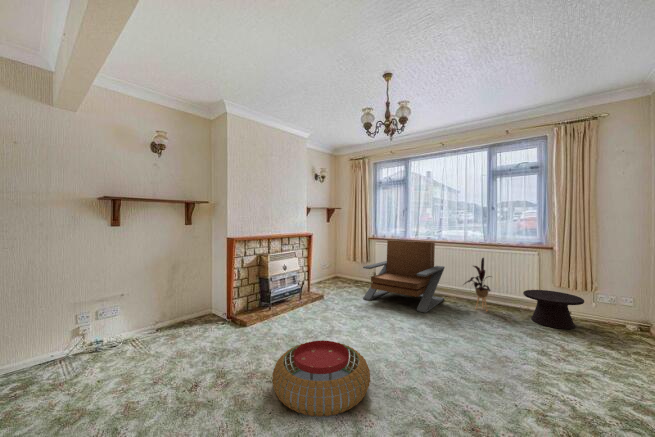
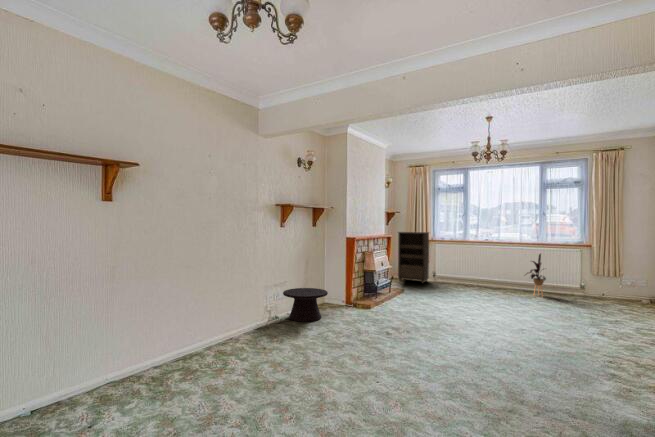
bookshelf: none [333,230,368,287] -> present [398,232,429,283]
lounge chair: present [363,240,445,313] -> none [439,241,505,298]
side table: present [523,290,584,329] -> present [283,288,328,322]
pouf: present [272,340,370,417] -> none [436,302,503,336]

